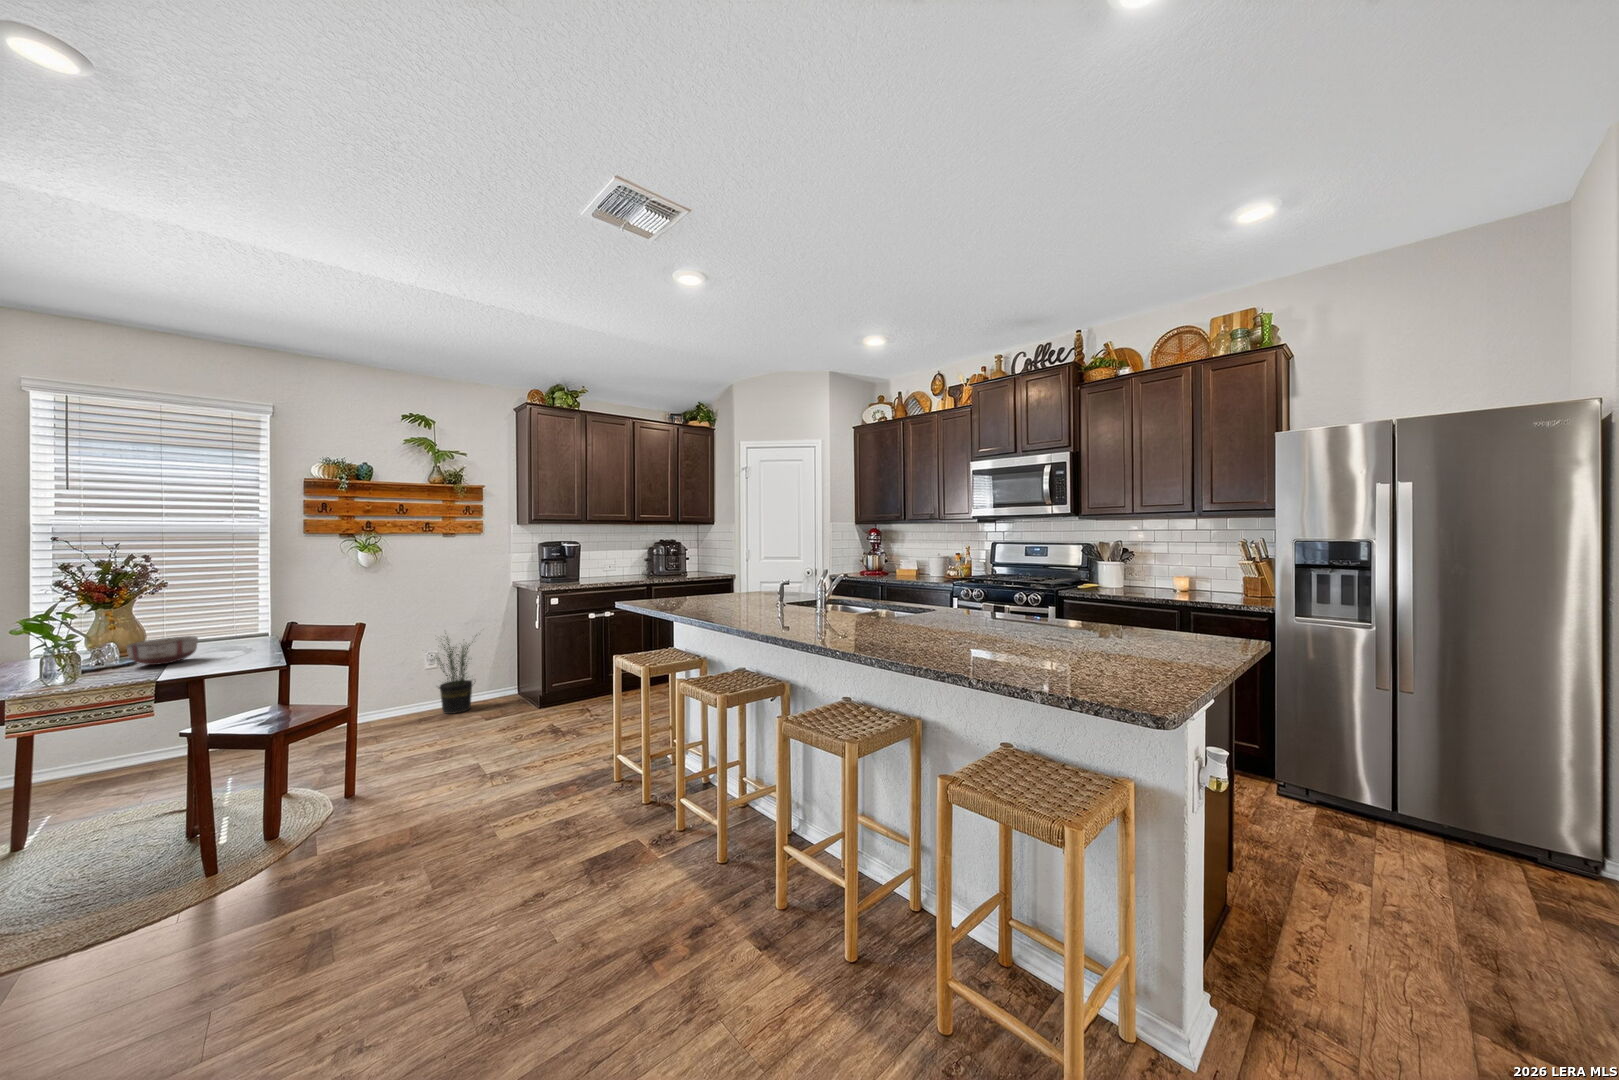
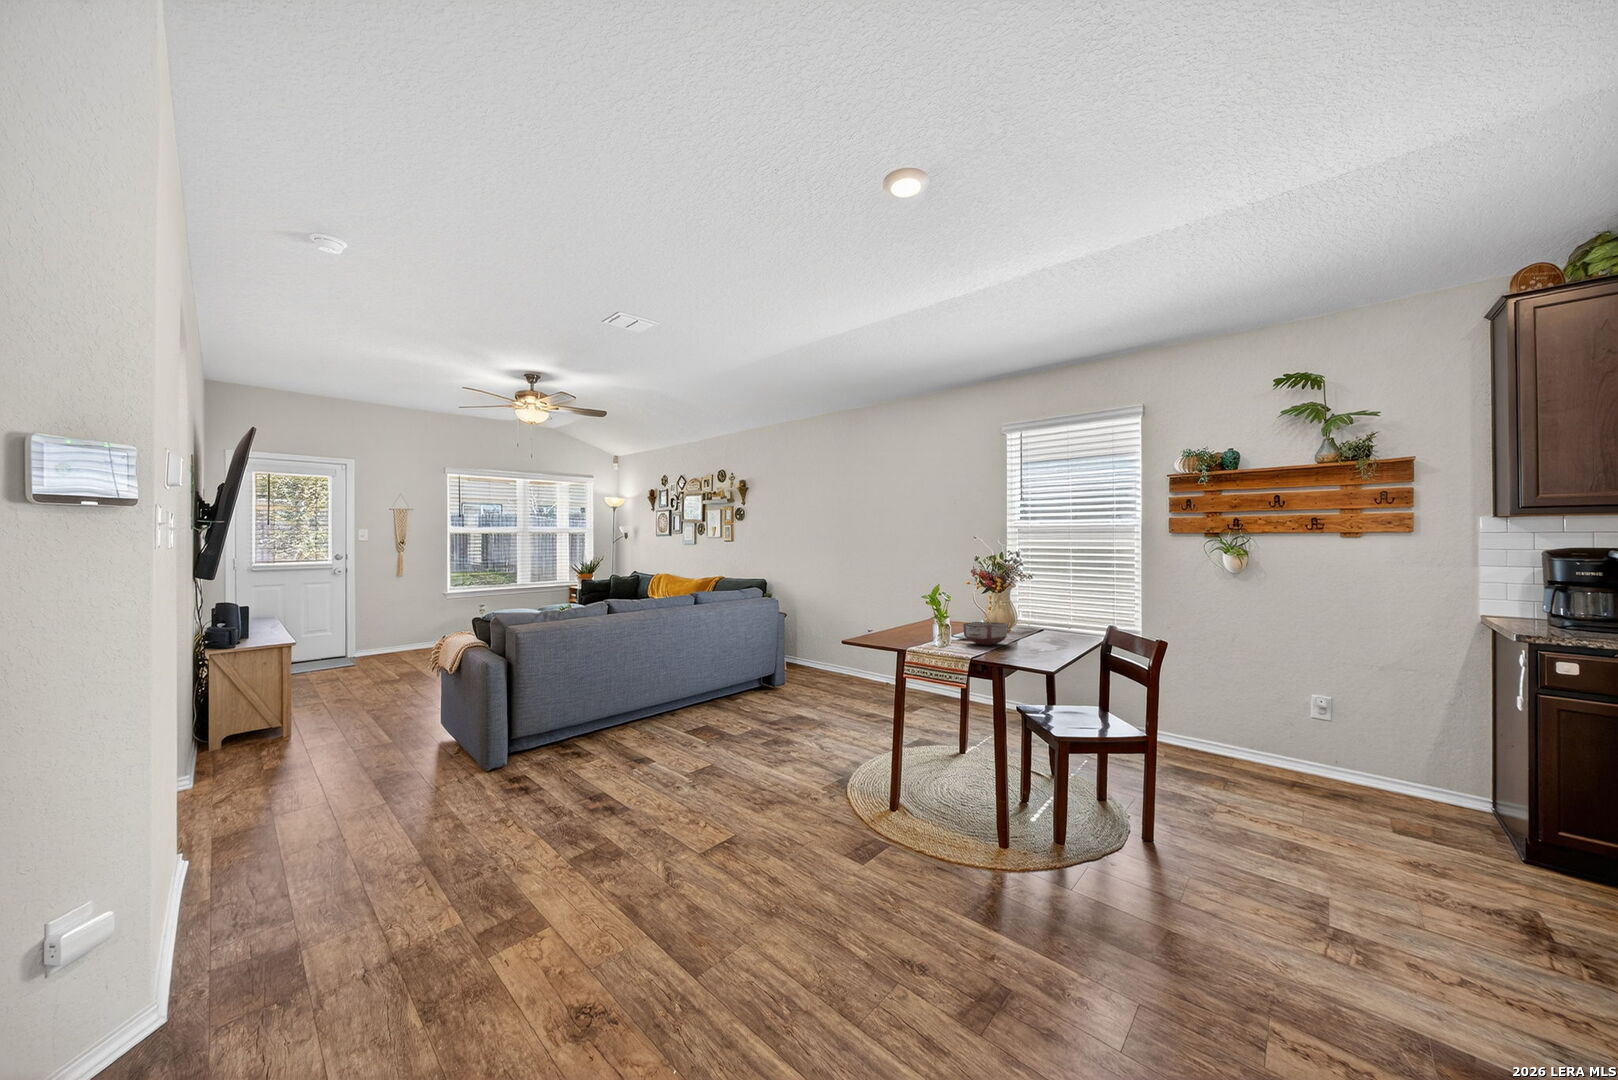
potted plant: present [431,637,473,714] -> none [1298,670,1409,803]

